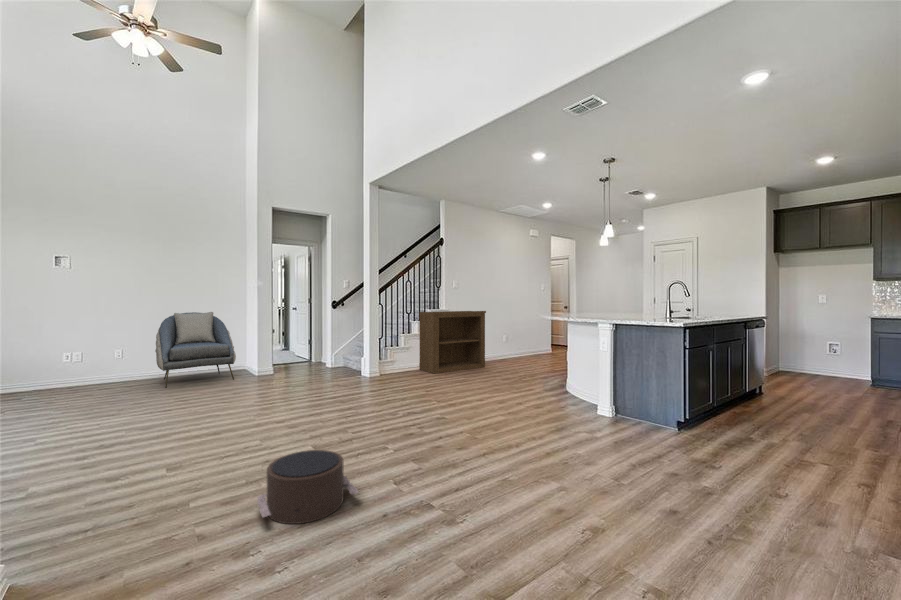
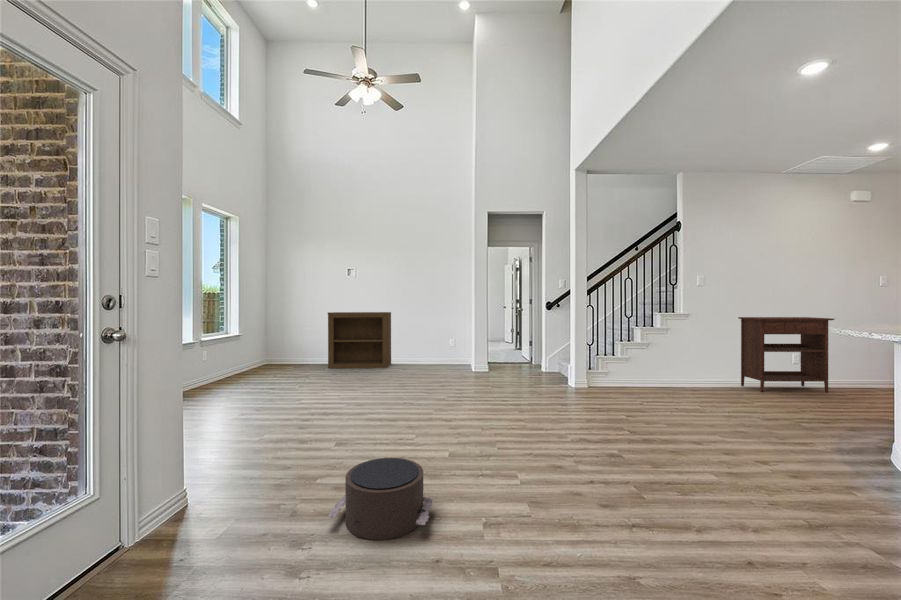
bookshelf: present [419,311,486,374] -> present [328,312,391,368]
console table: none [478,311,528,364] -> present [738,317,834,392]
armchair: present [155,312,236,388] -> none [401,311,458,372]

